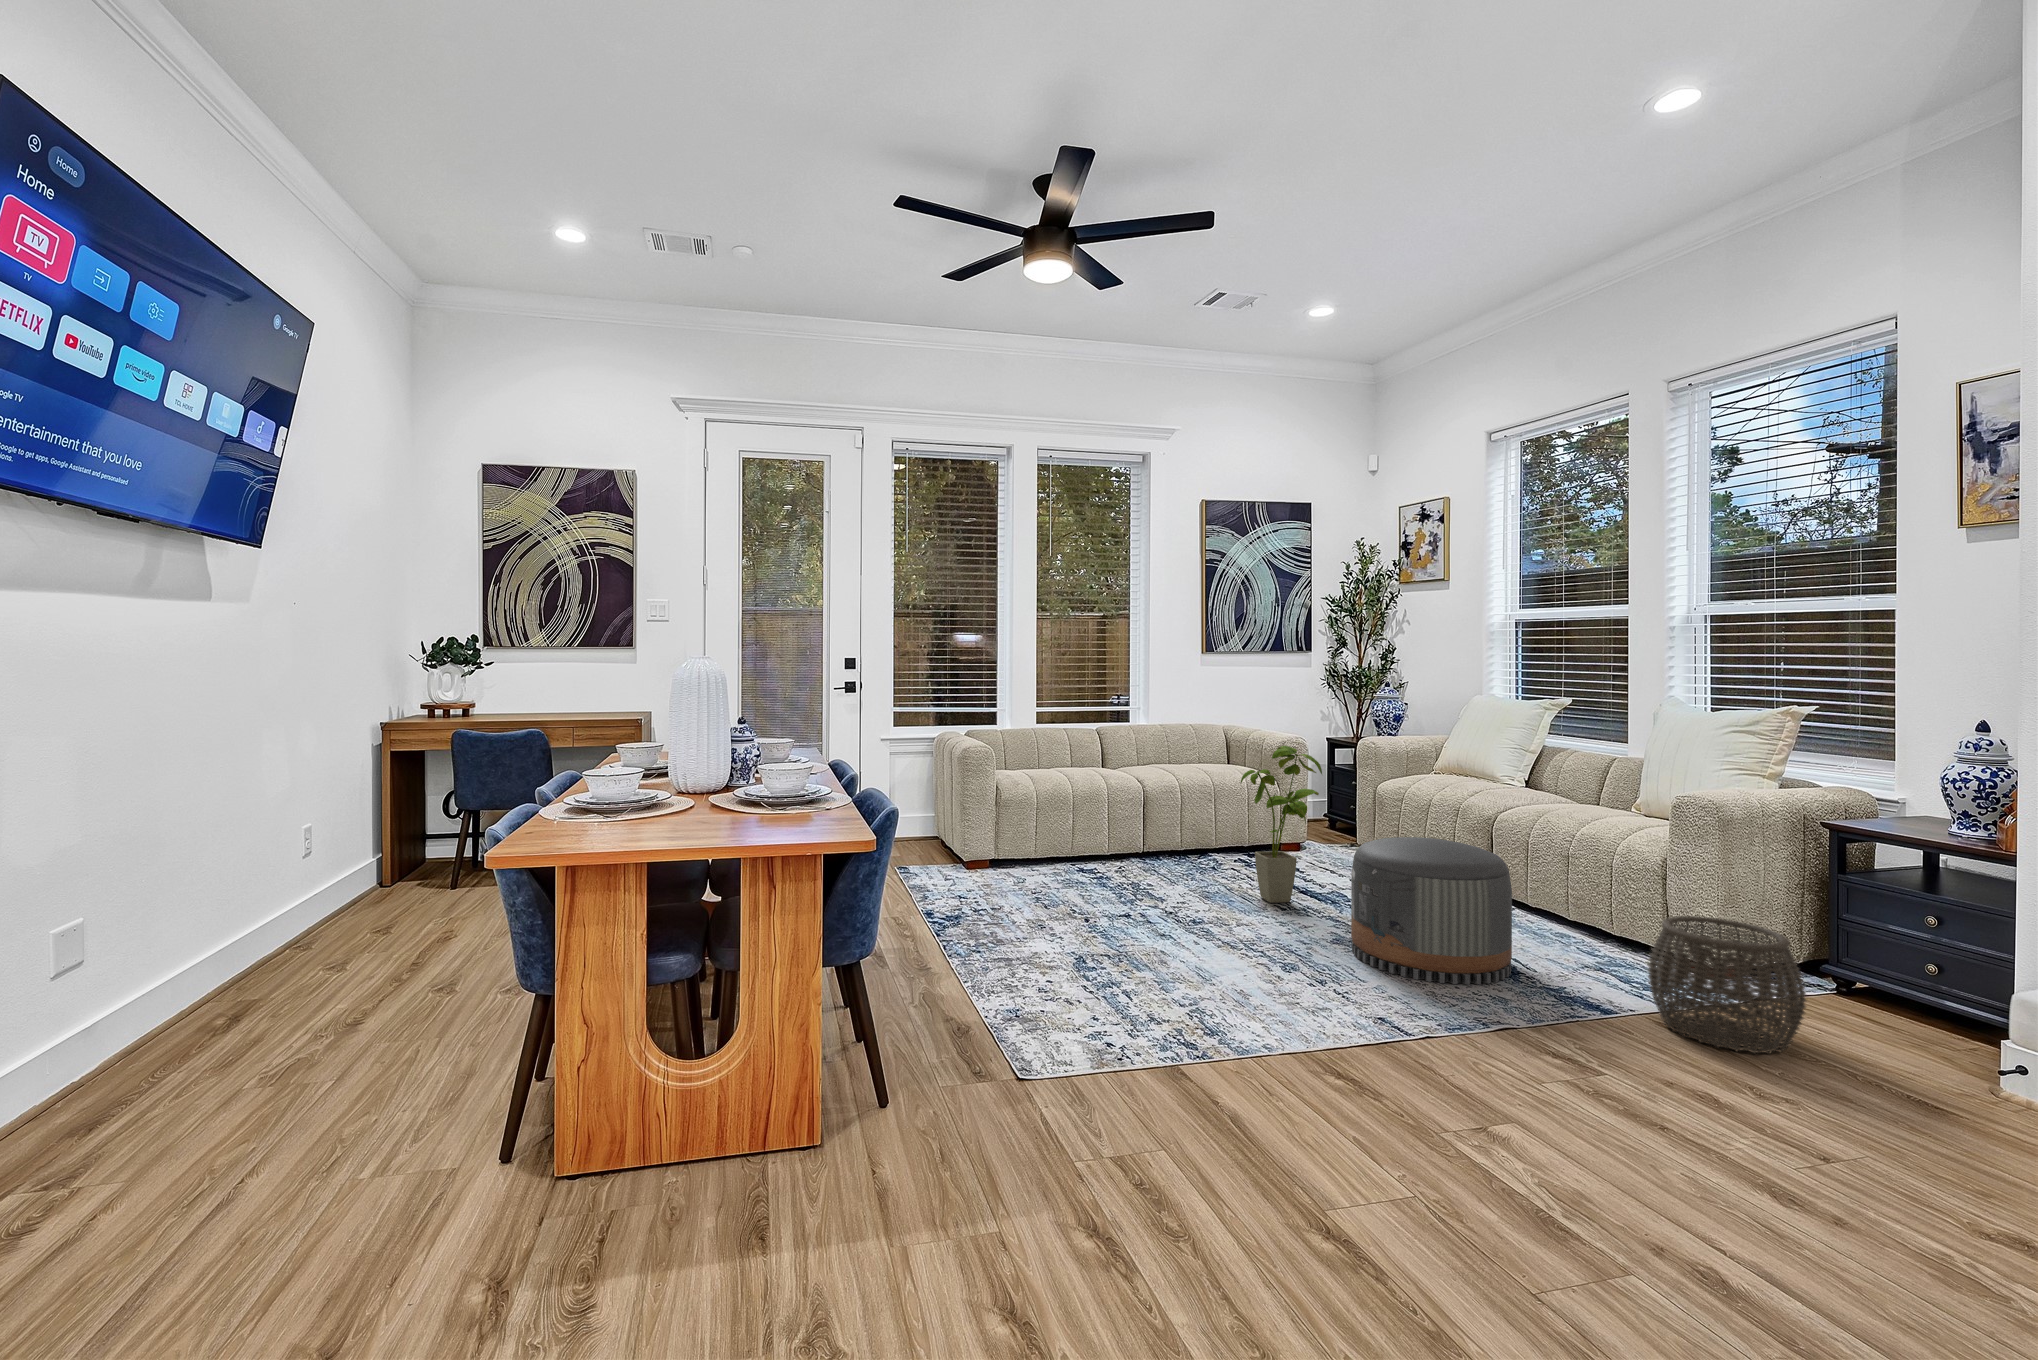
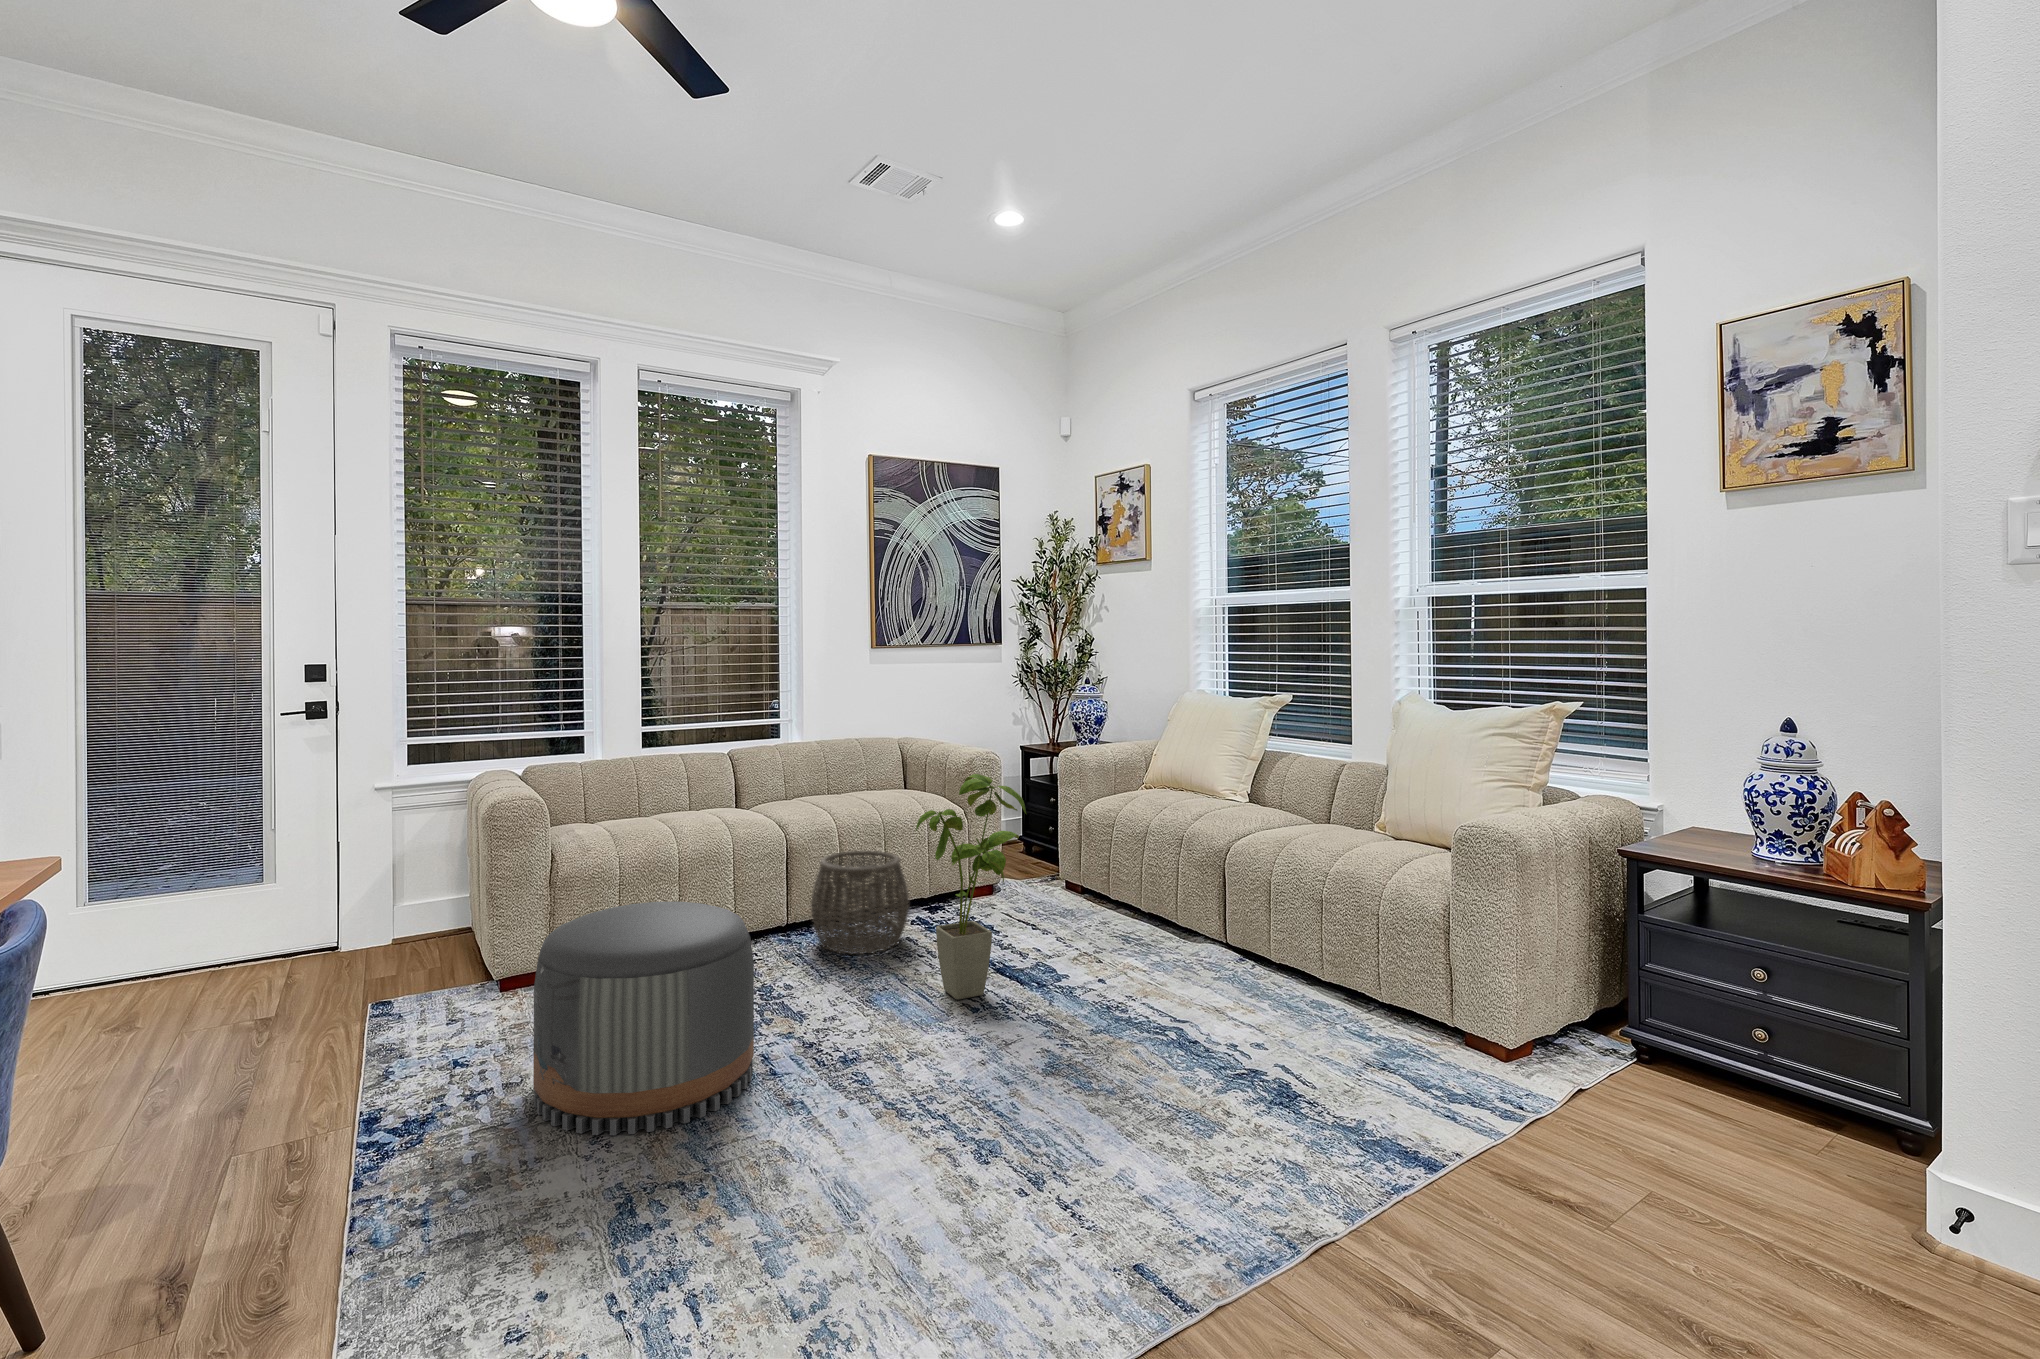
pouf: present [1351,837,1512,985] -> present [533,901,754,1135]
woven basket: present [1648,916,1806,1054] -> present [811,851,909,954]

